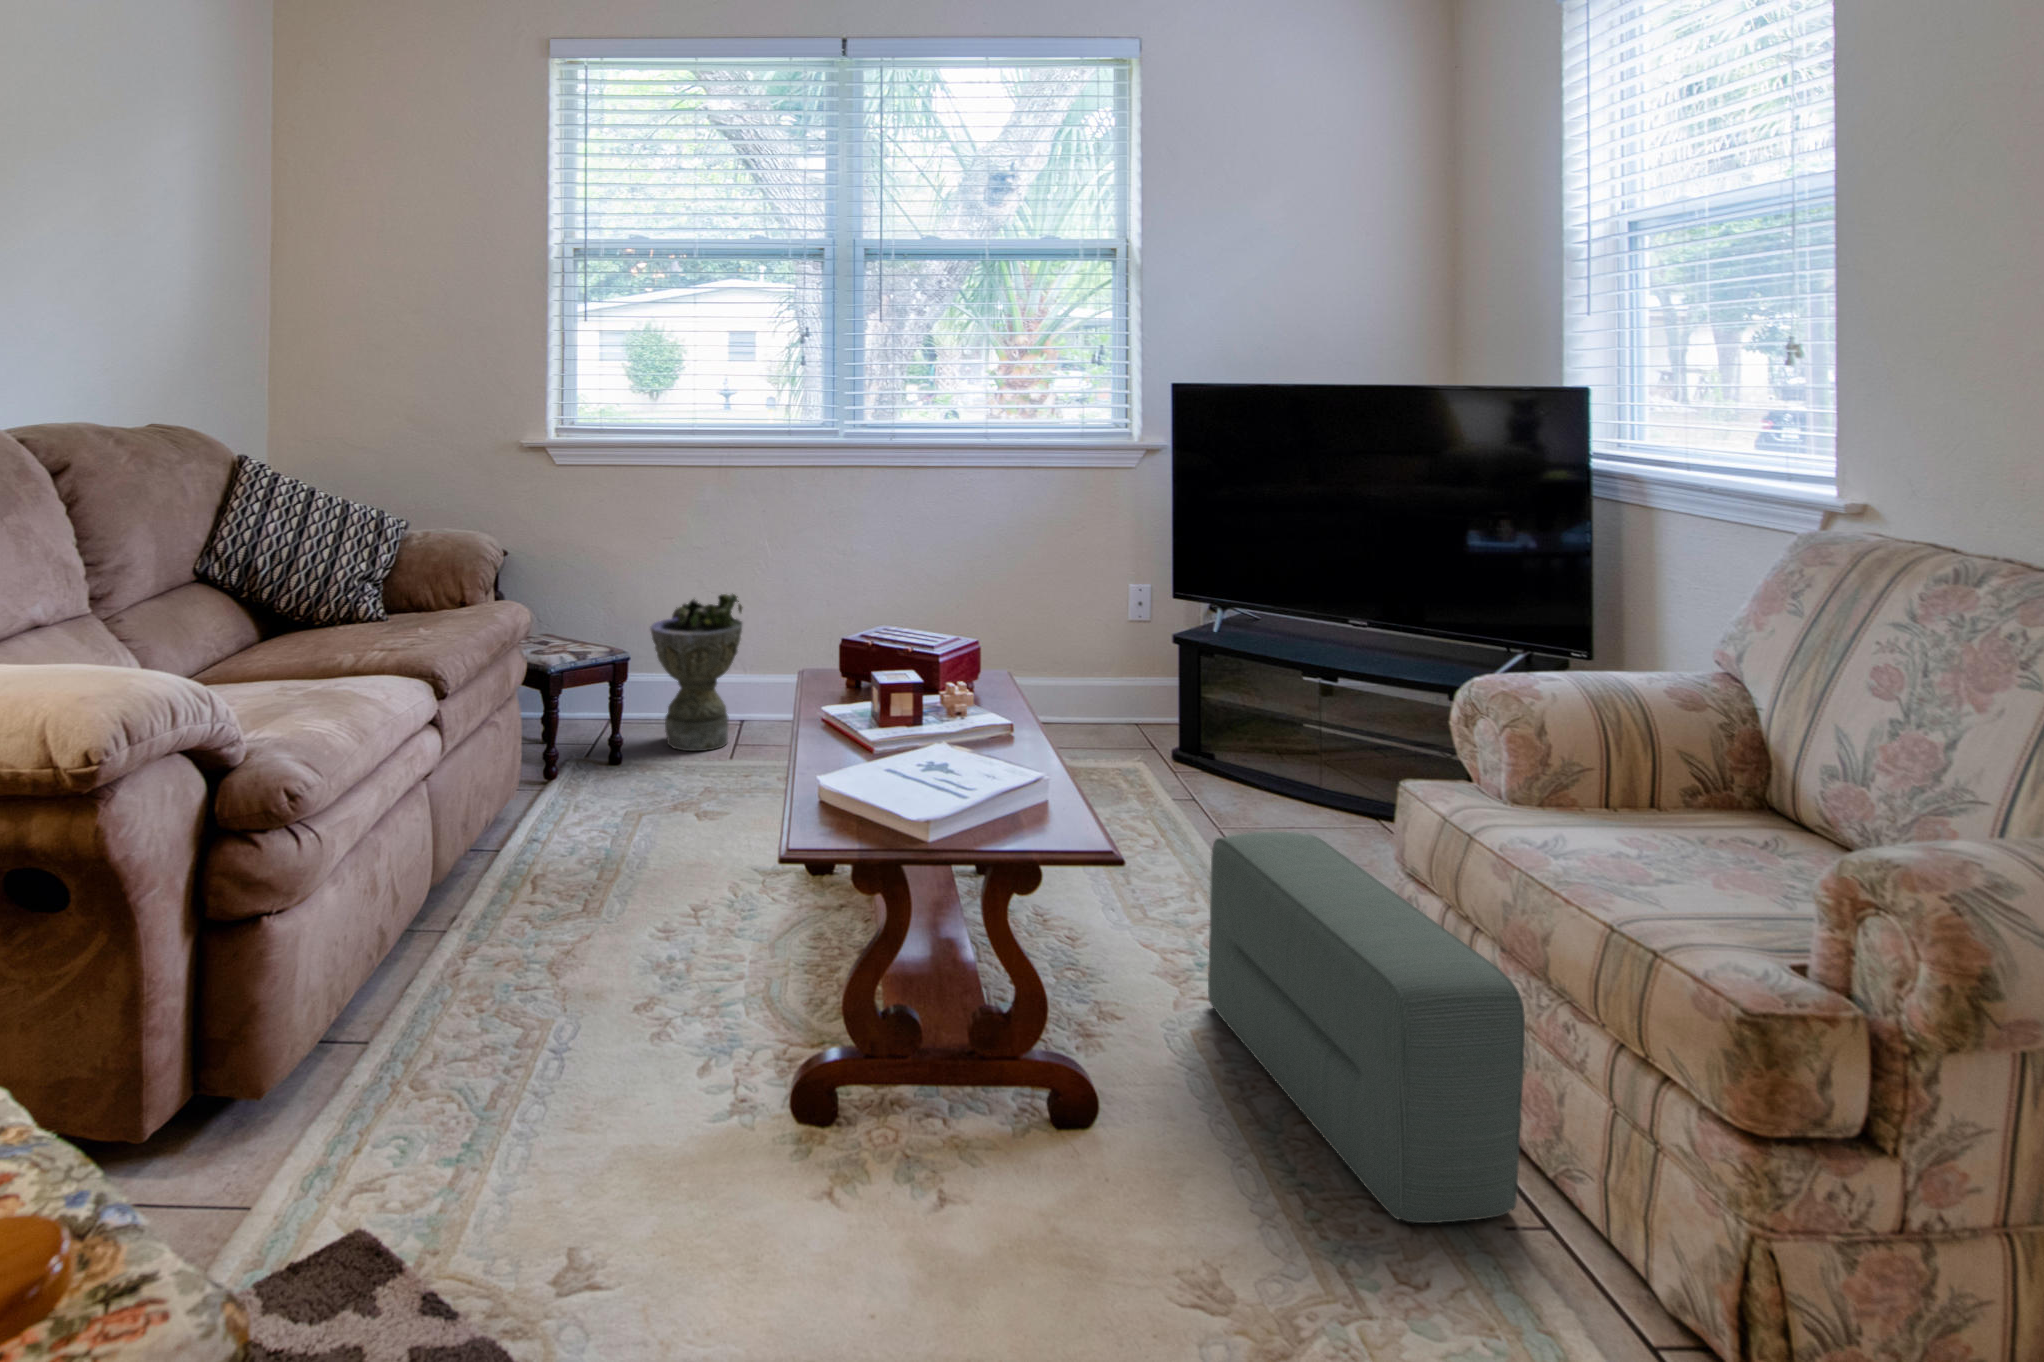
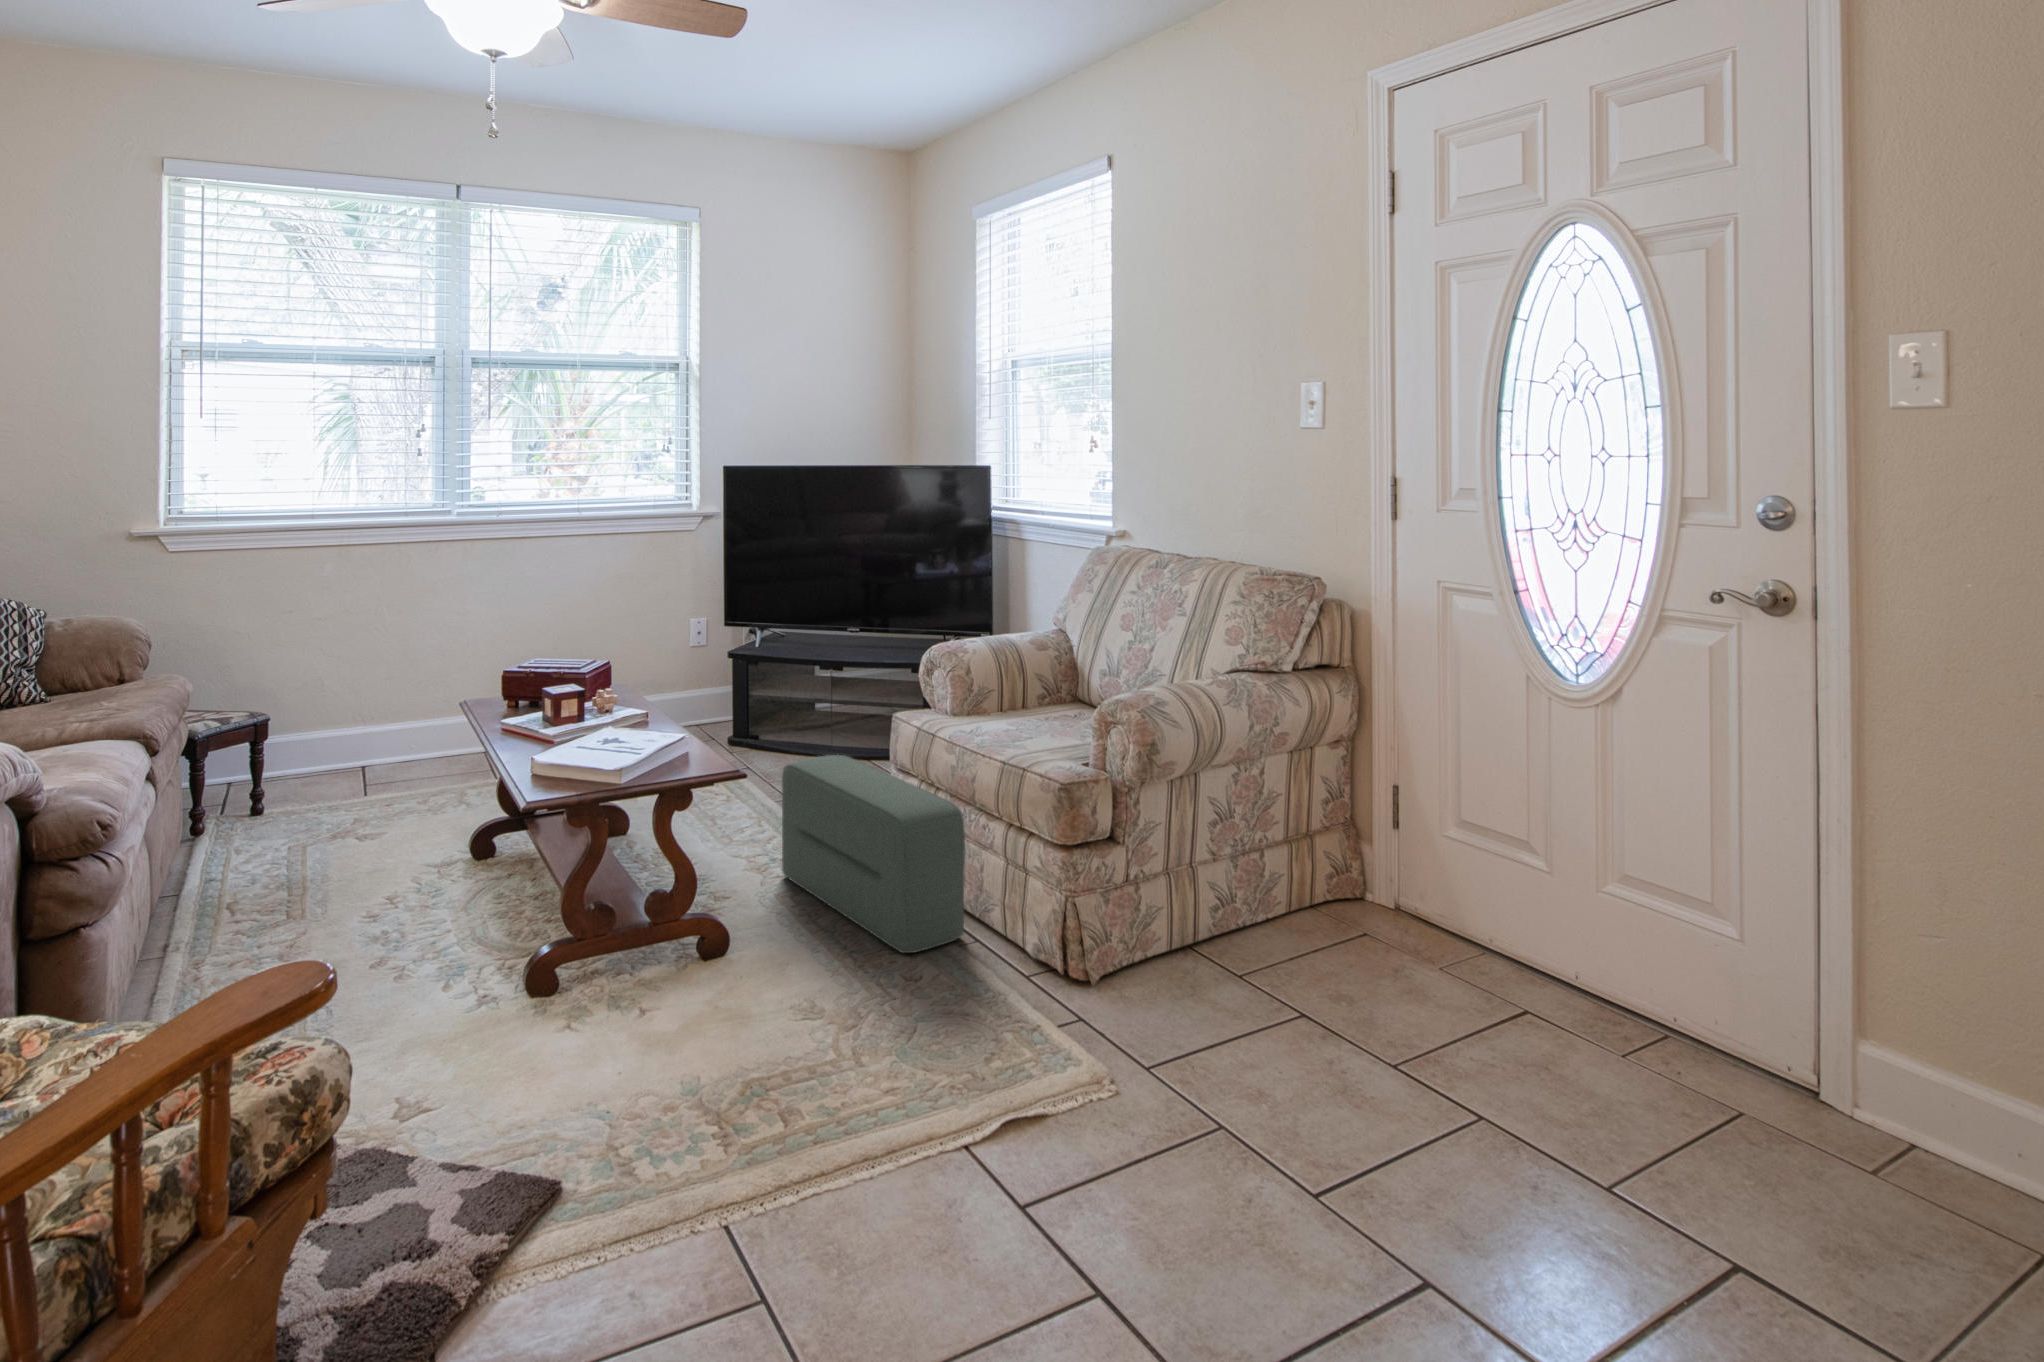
planter: present [651,594,743,751] -> none [297,651,384,787]

